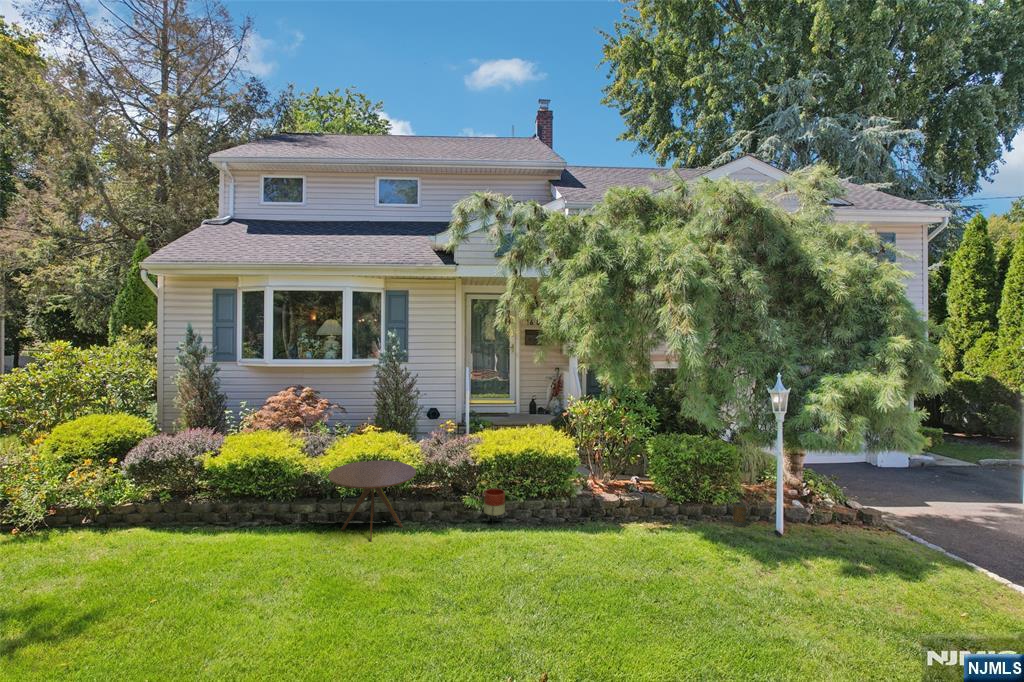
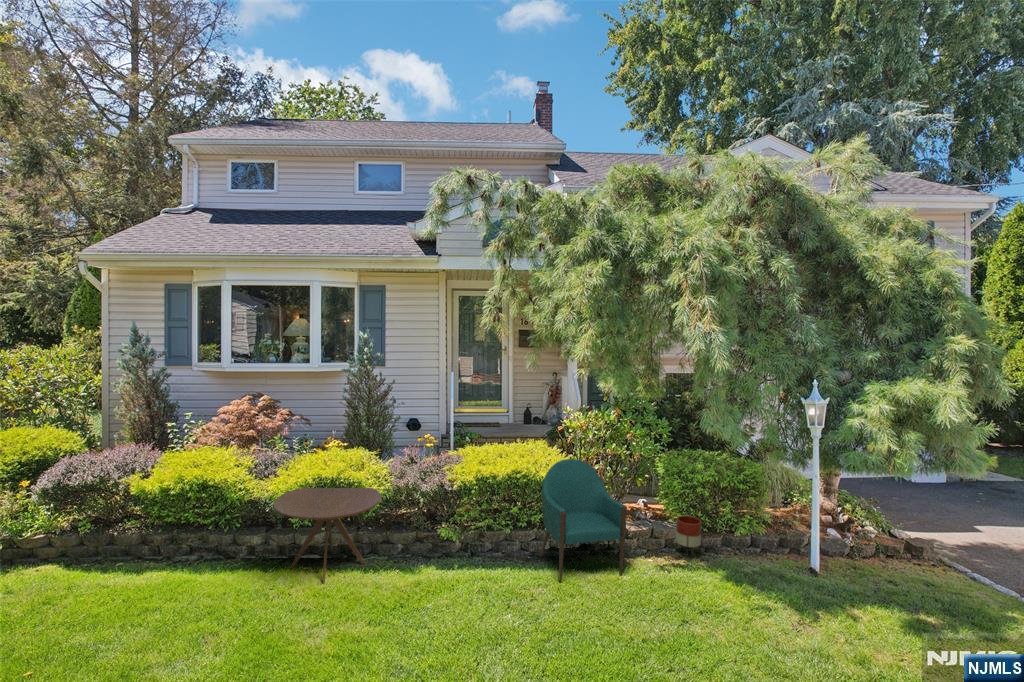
chair: none [548,440,622,541] -> present [540,459,627,582]
planter: present [484,488,506,519] -> present [676,515,702,557]
watering can: present [728,495,752,527] -> none [754,525,782,563]

